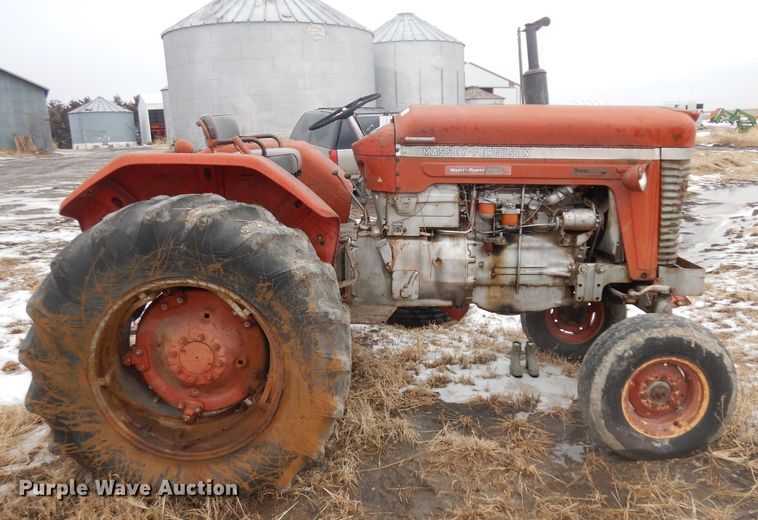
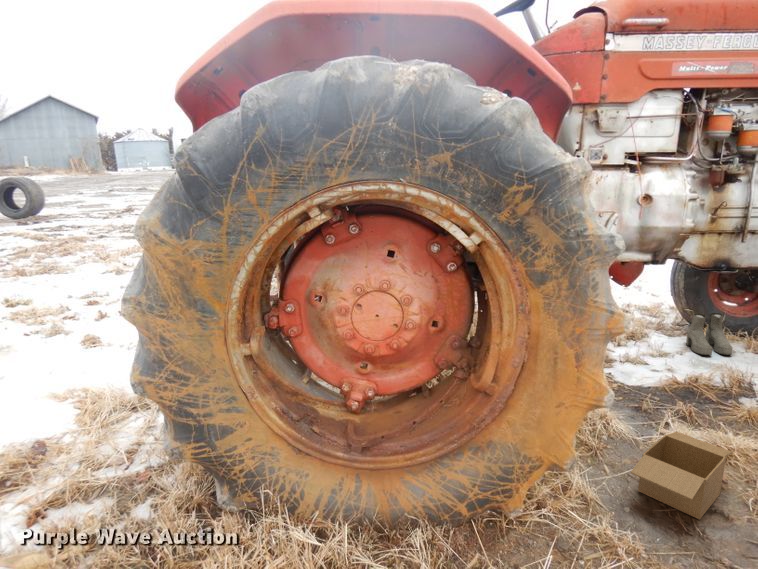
cardboard box: none [378,436,459,495] -> present [631,432,733,520]

